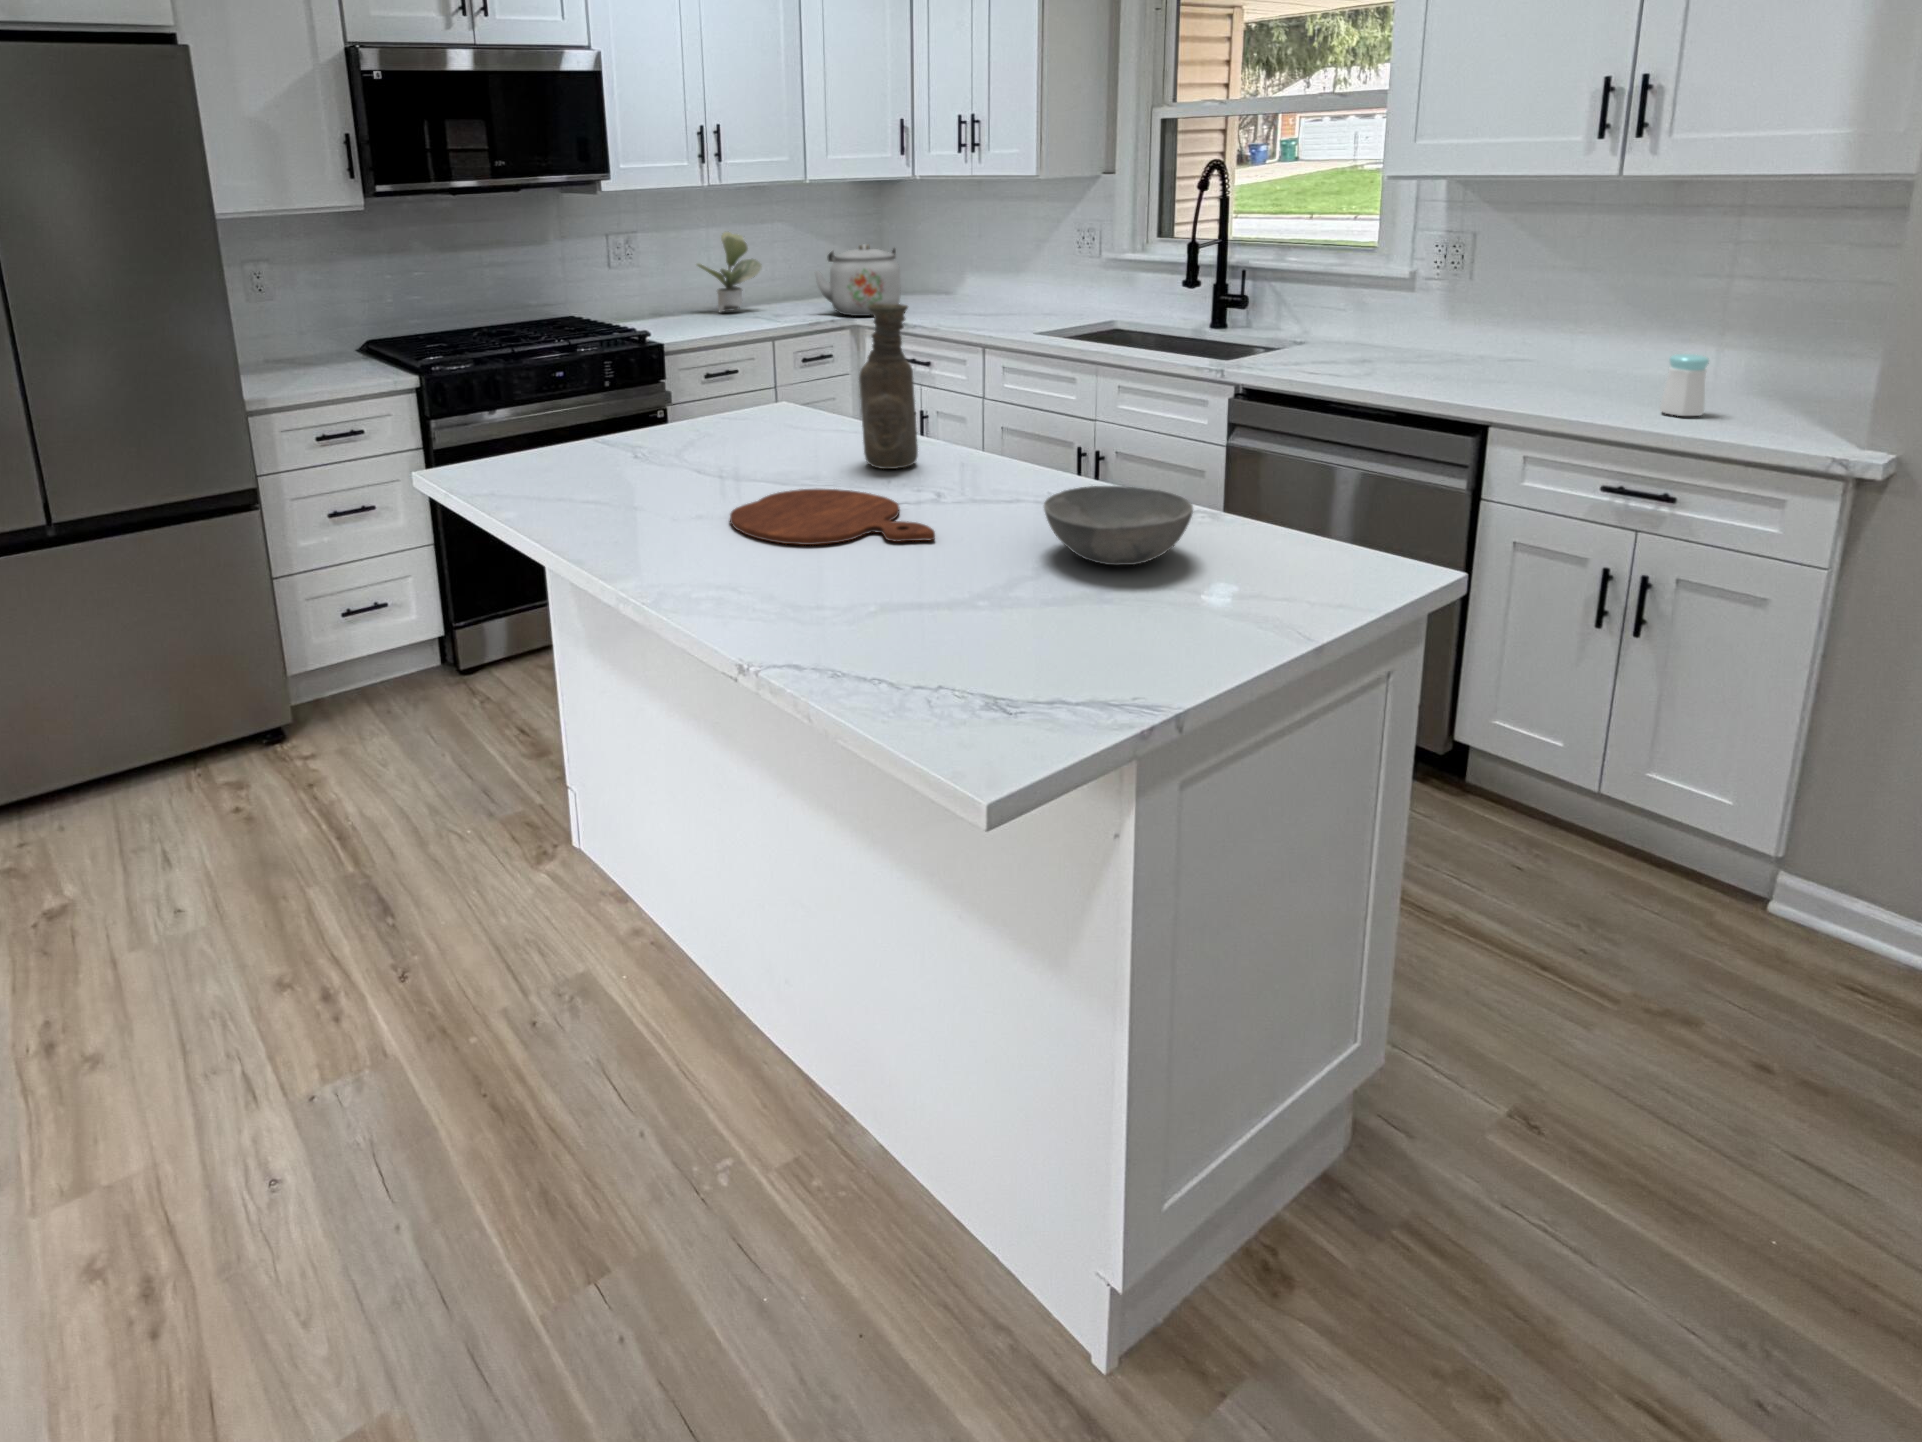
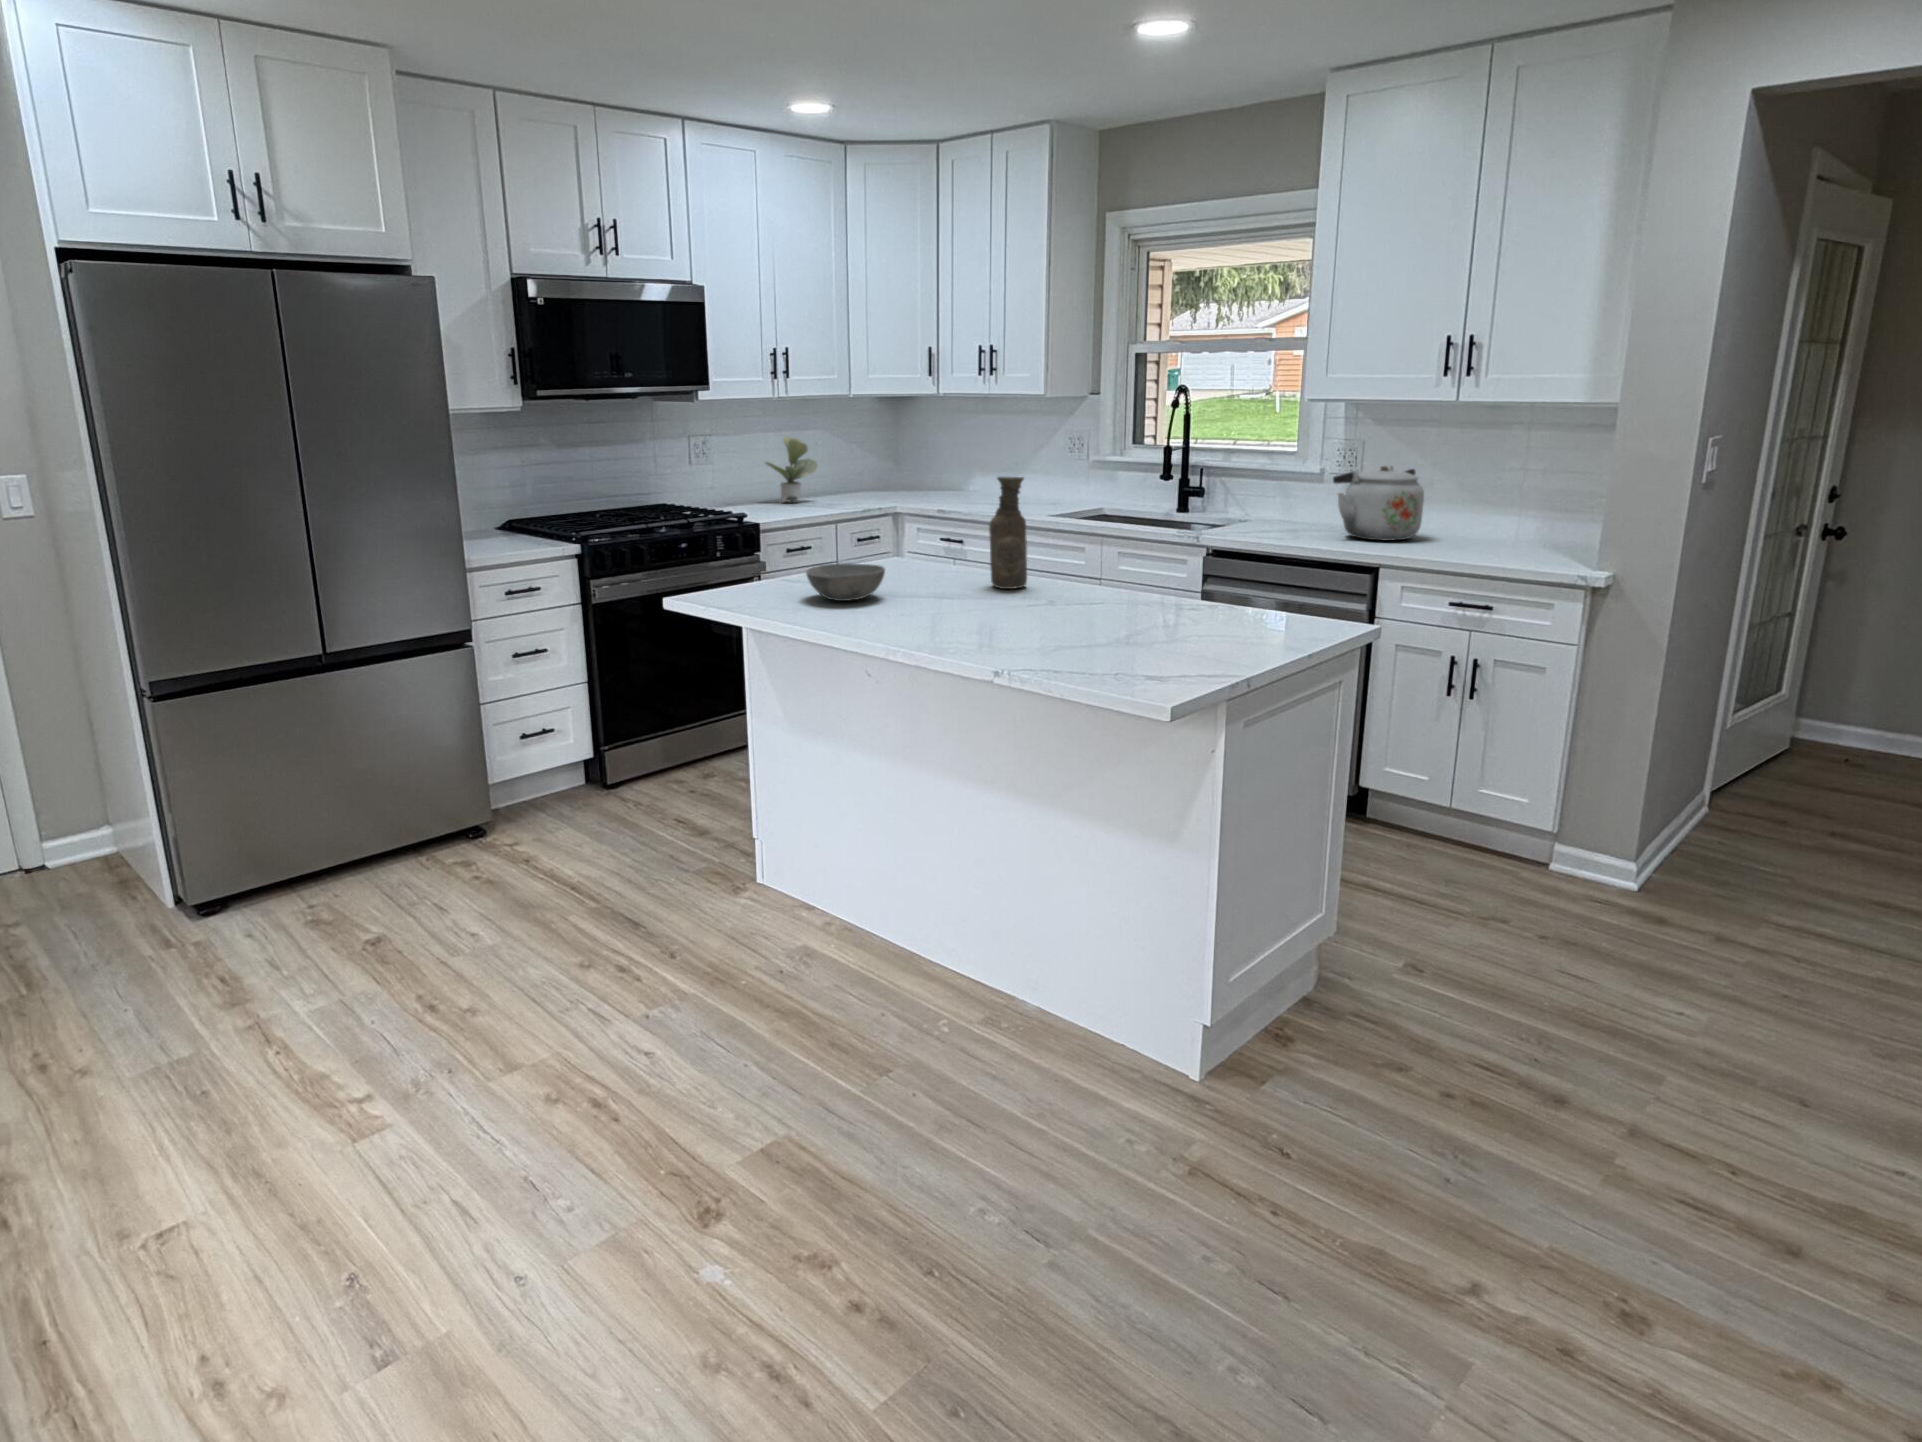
kettle: present [815,244,900,316] -> present [1333,465,1424,541]
salt shaker: present [1660,354,1709,416] -> none [1483,517,1511,556]
bowl: present [1044,486,1193,565] -> present [806,563,885,601]
cutting board: present [730,489,935,545] -> none [927,598,1069,624]

